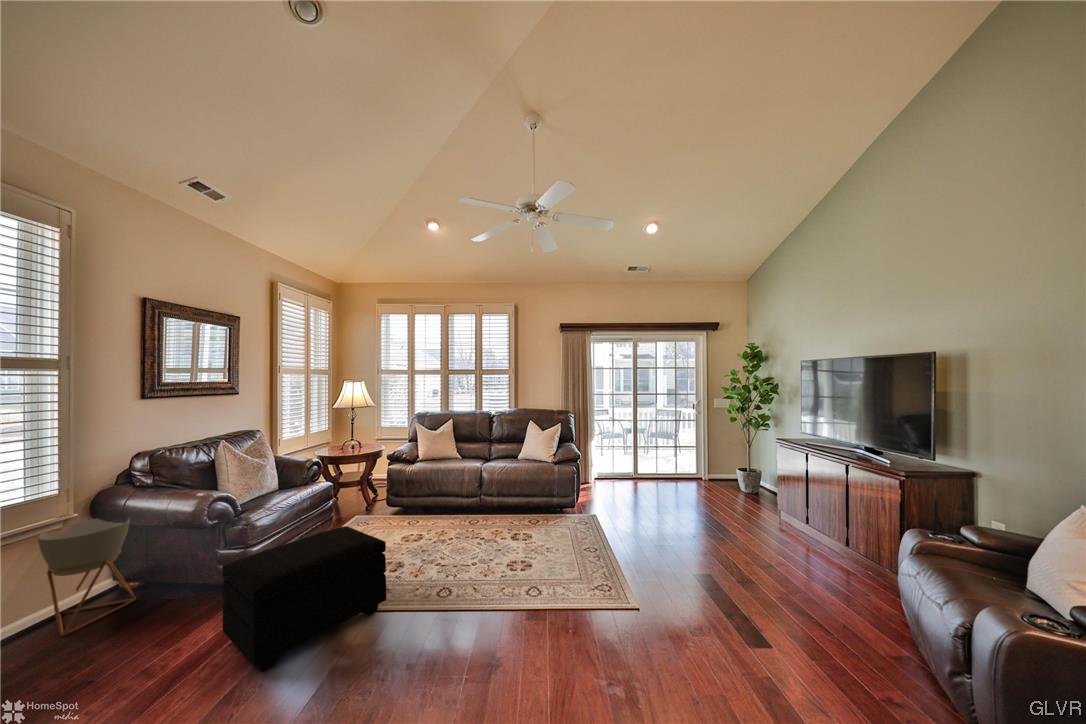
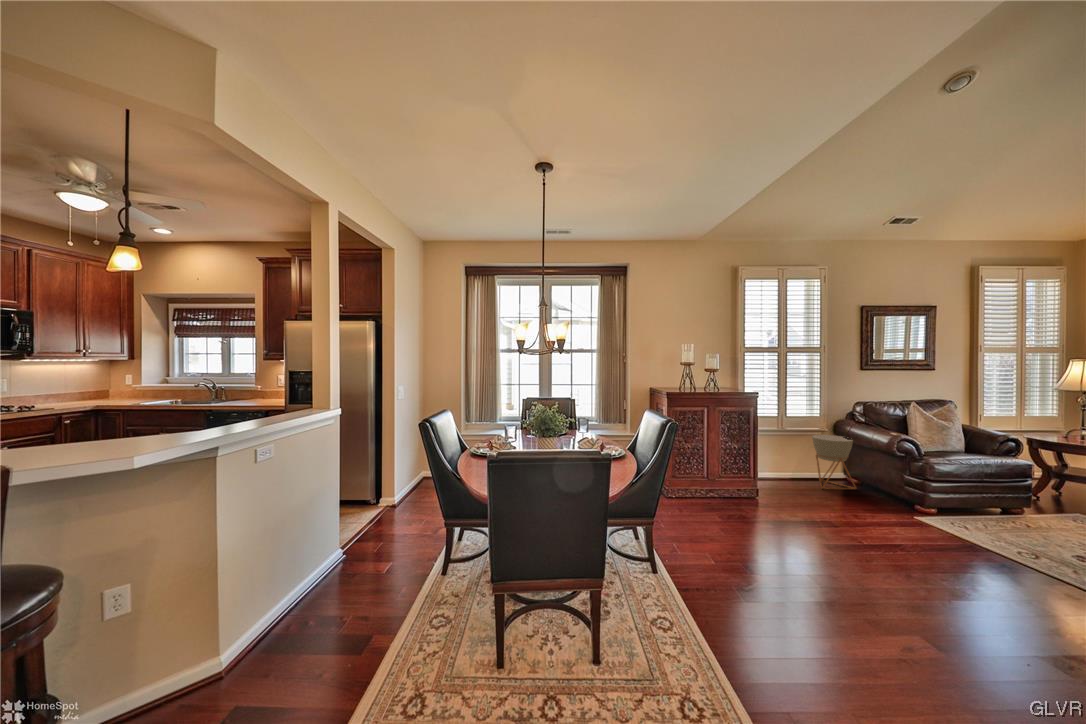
footstool: present [222,526,386,671] -> none [902,478,1053,568]

